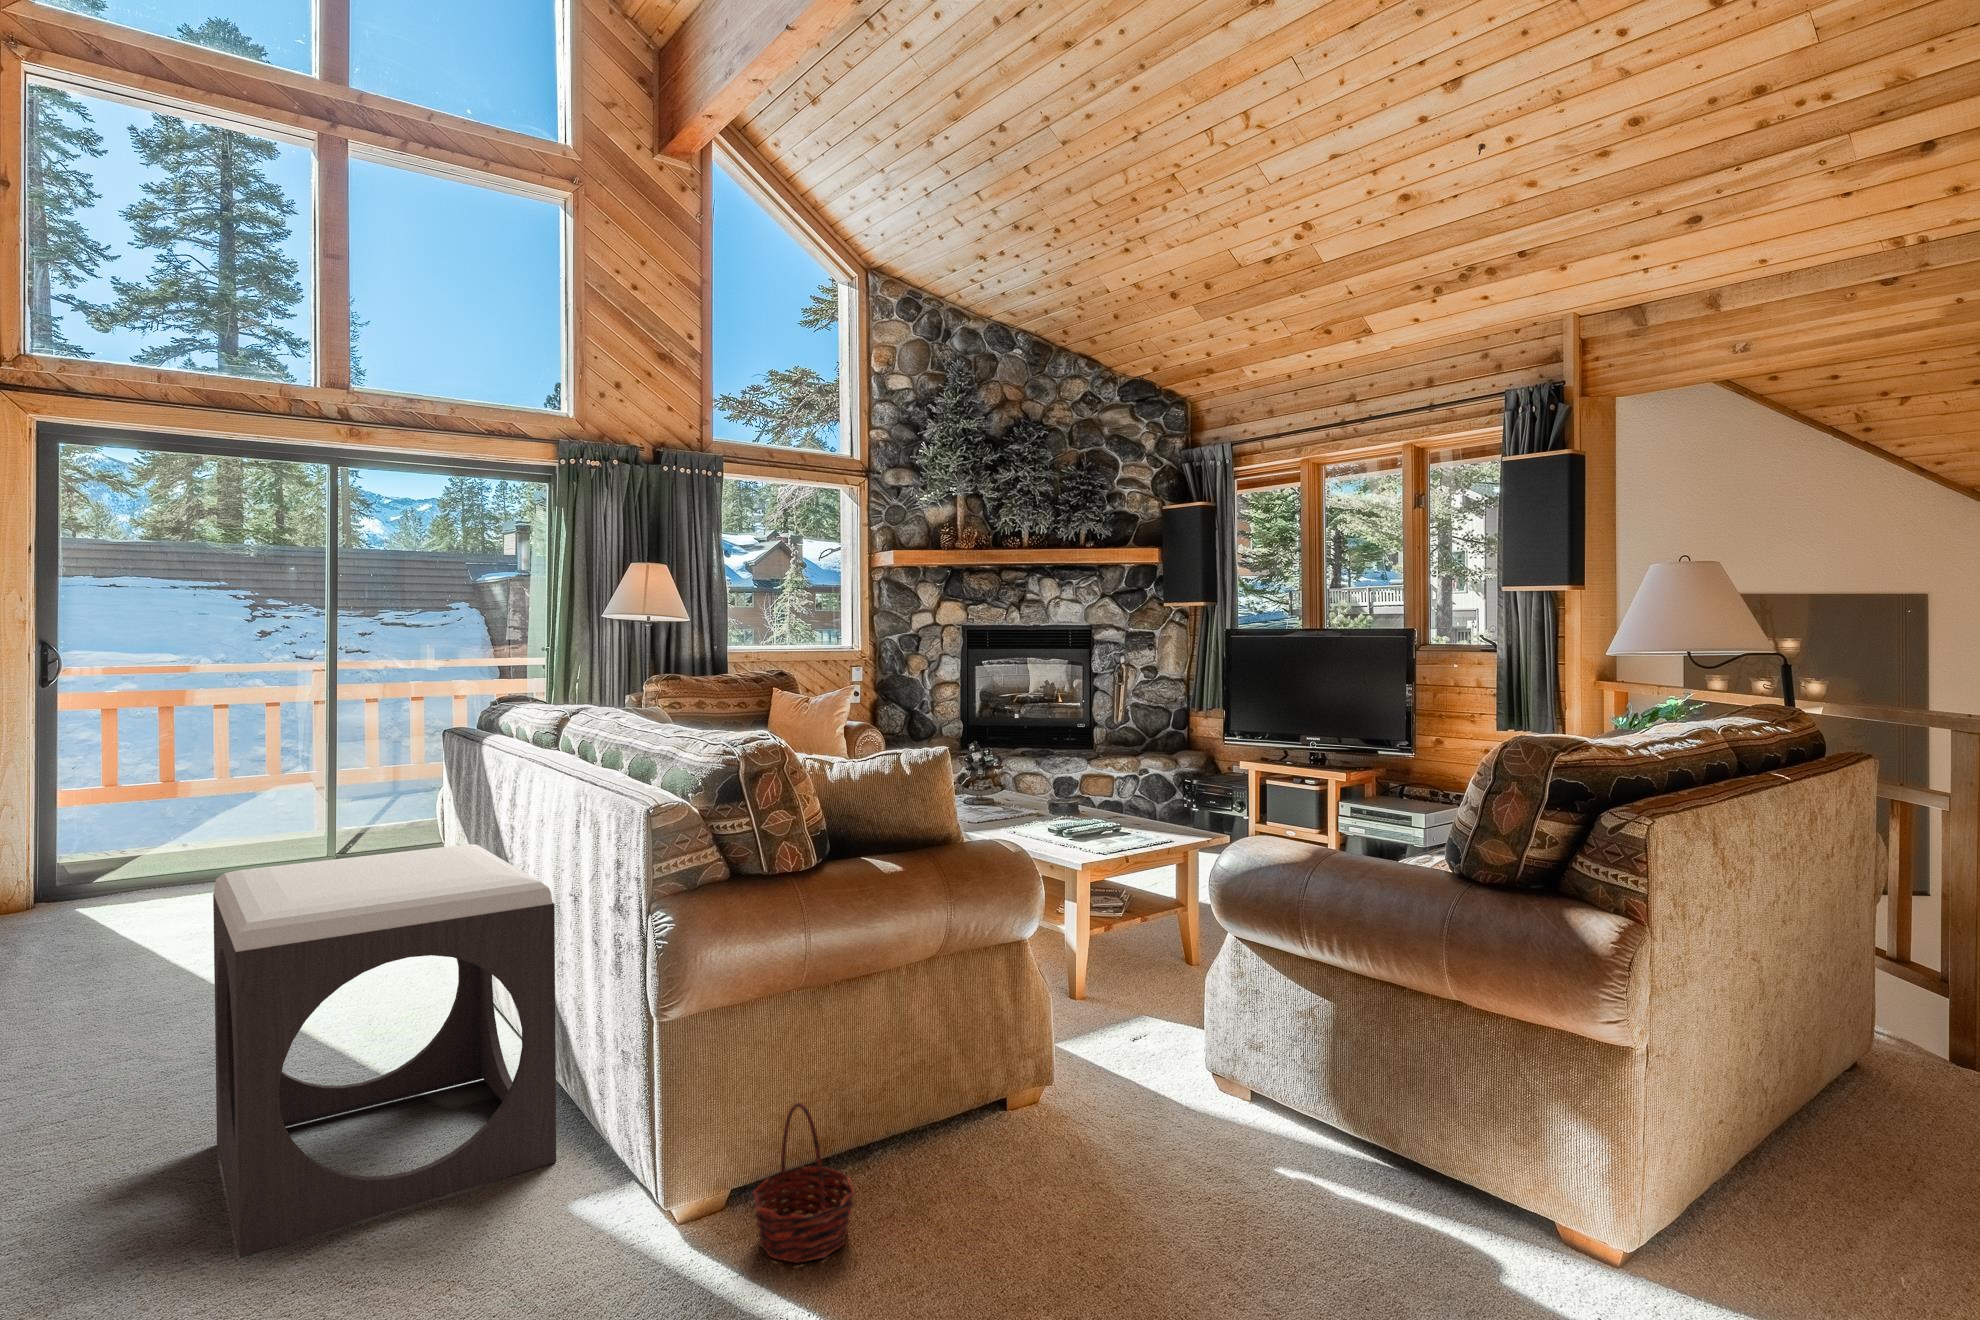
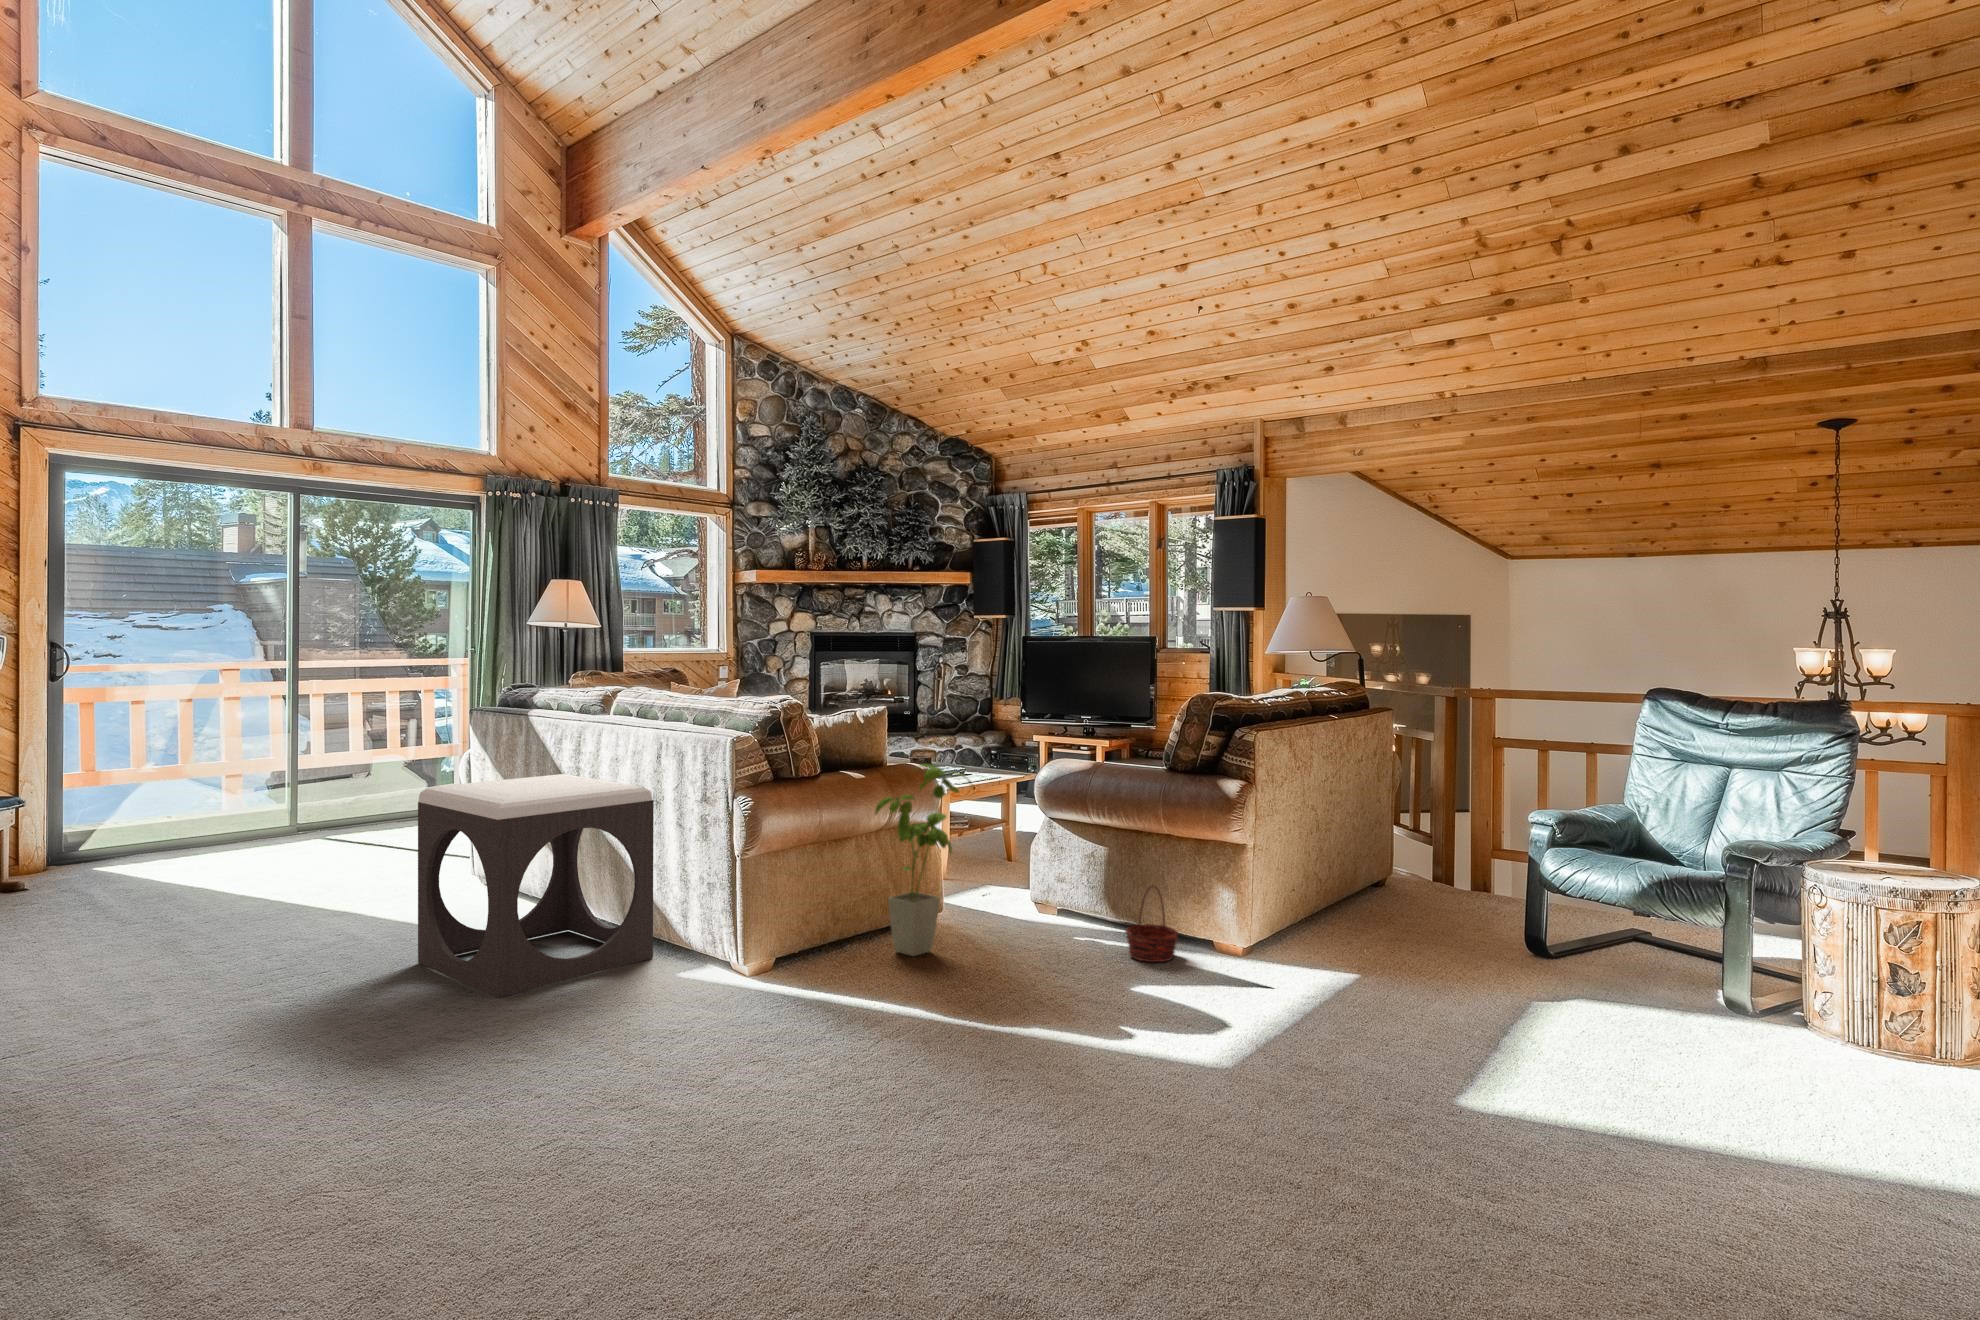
house plant: none [910,855,1088,1200] -> present [875,764,972,956]
basket: present [753,1103,855,1263] -> present [1126,886,1178,962]

